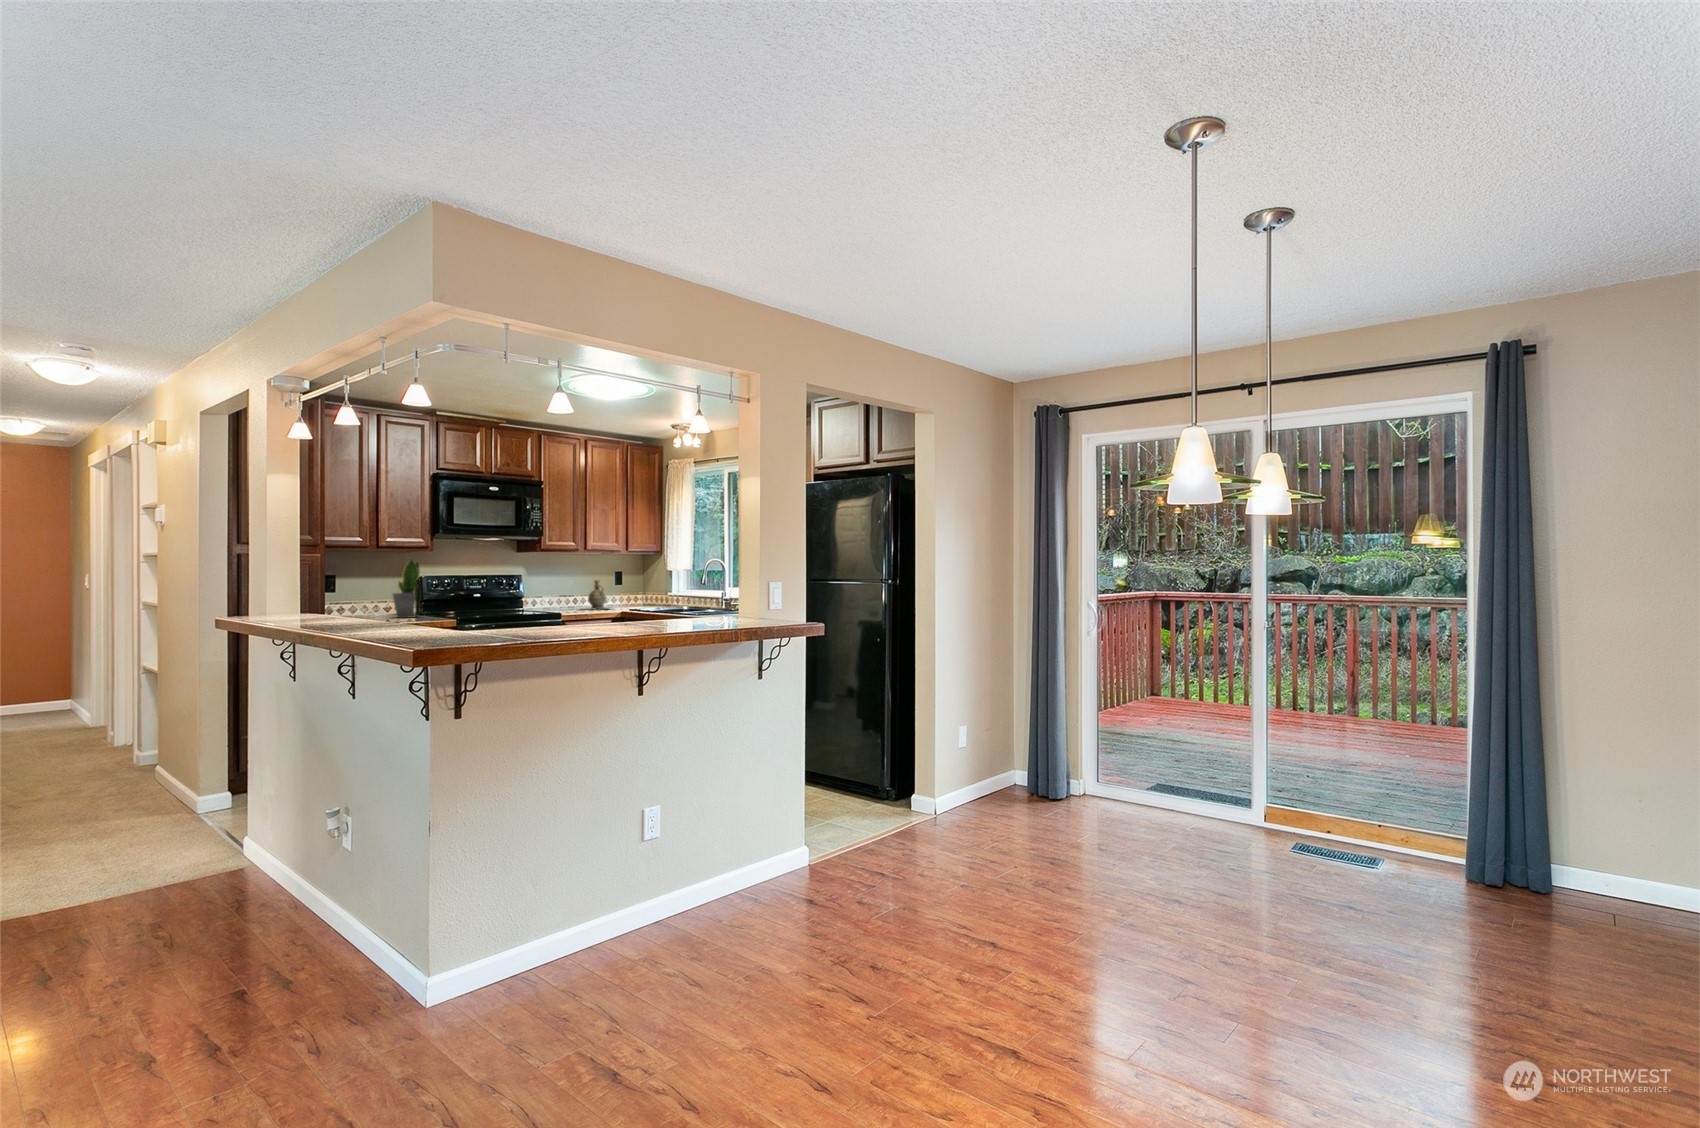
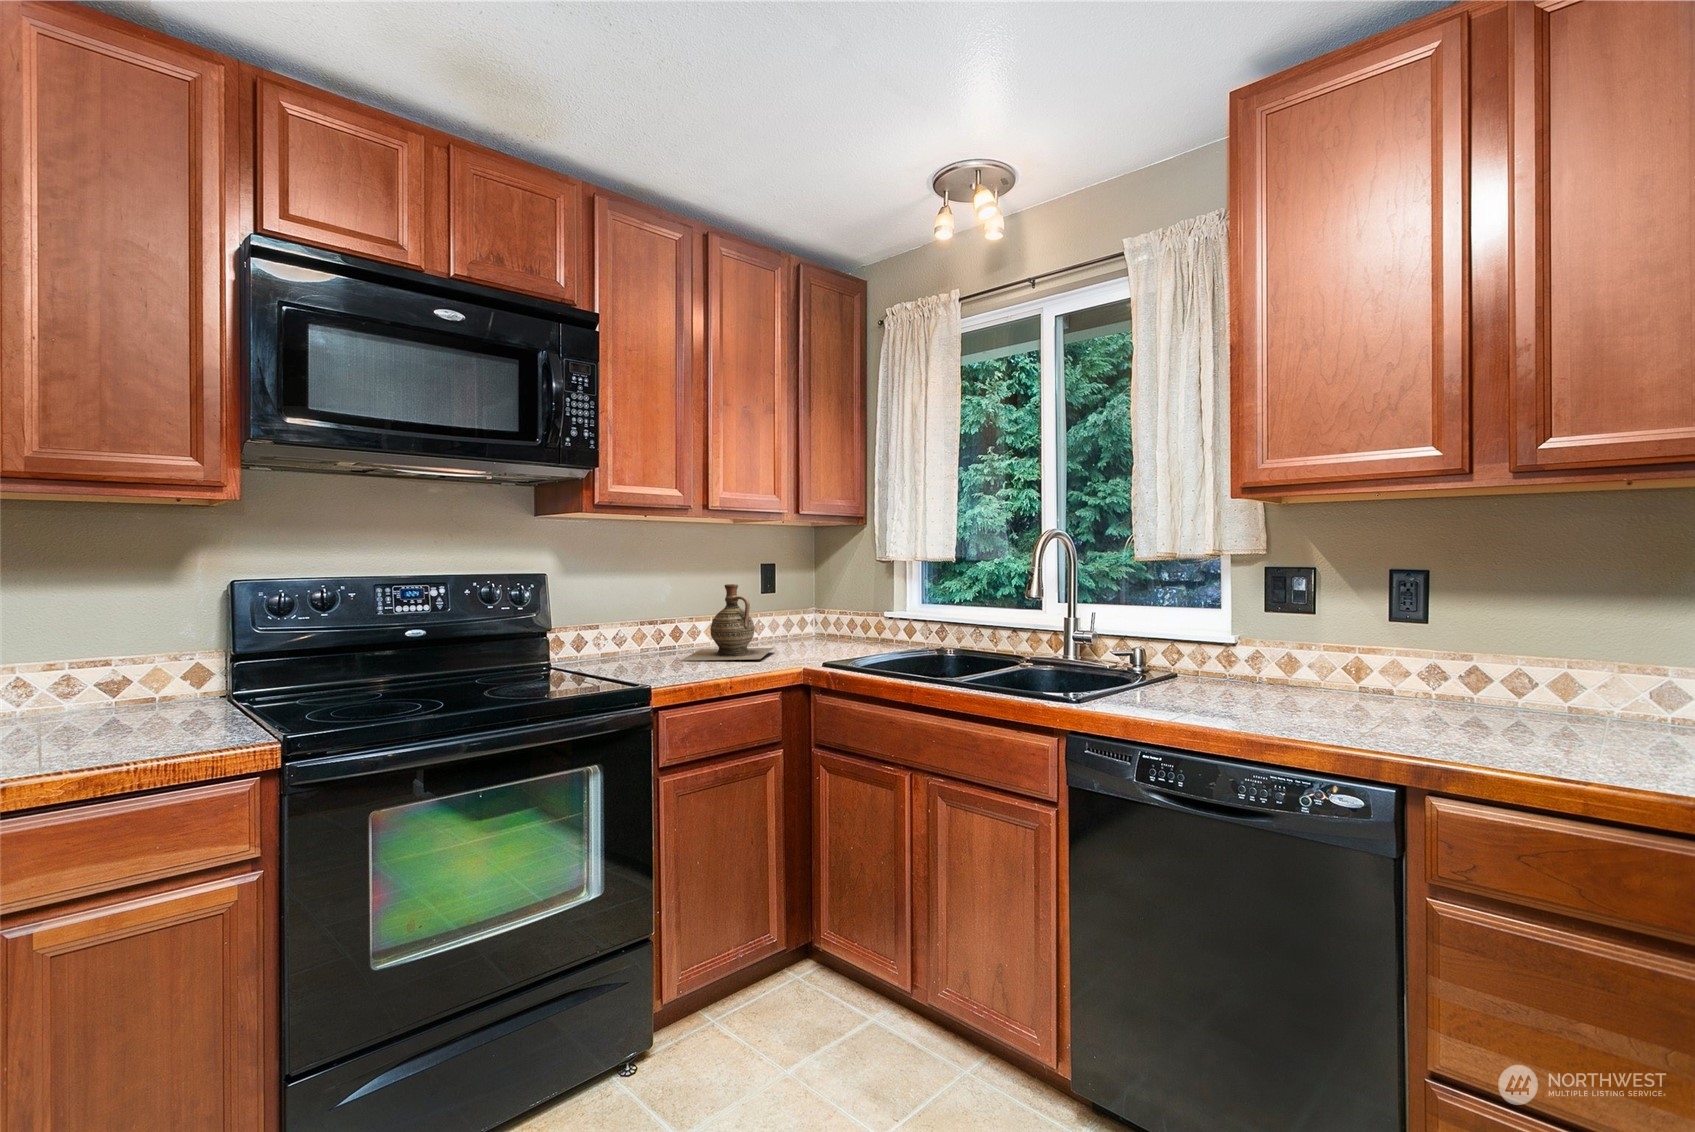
potted plant: present [392,558,420,618] -> none [85,518,203,726]

